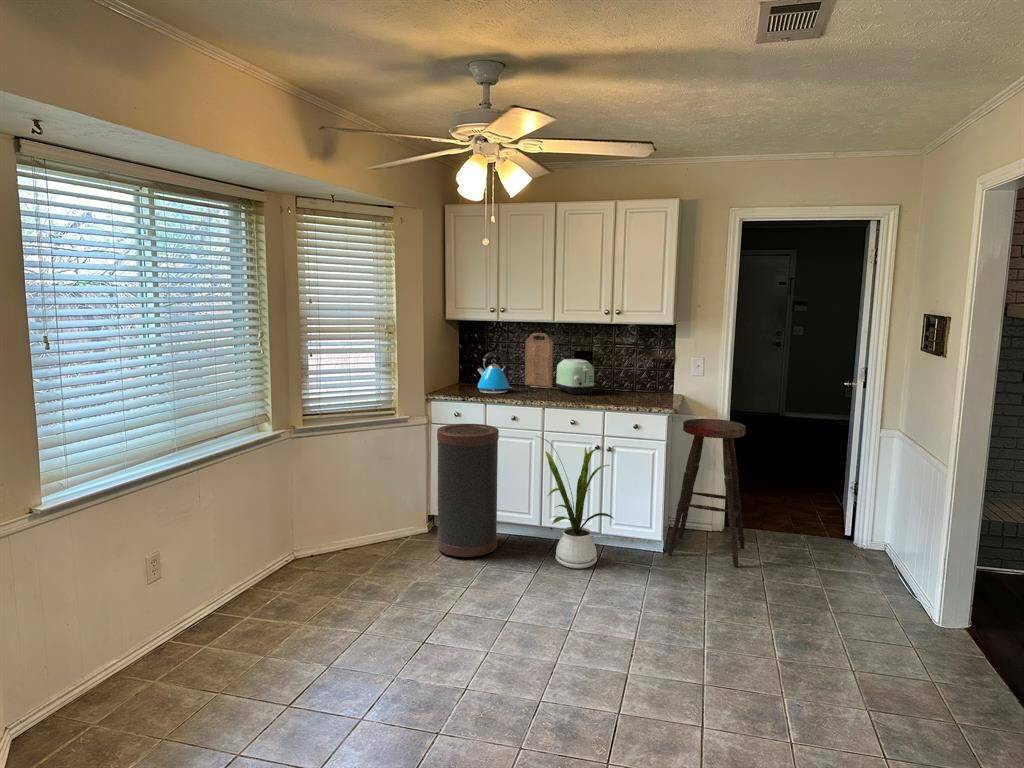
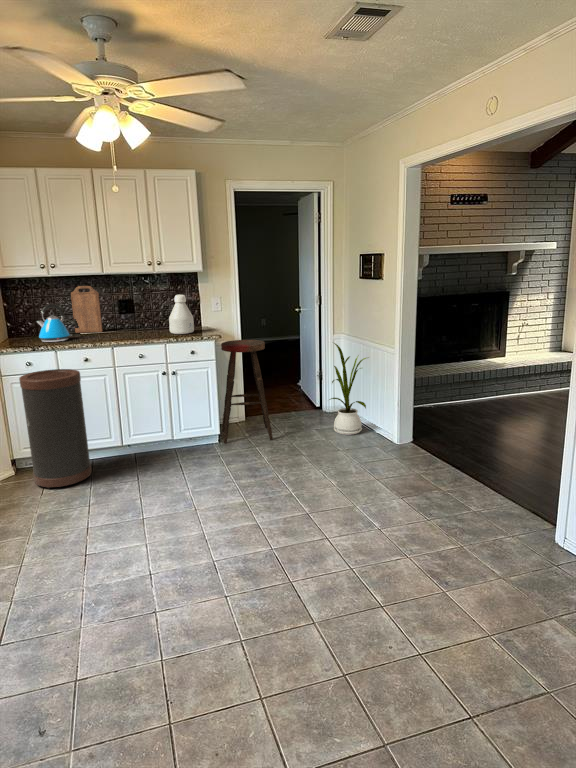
bottle: none [619,352,651,402] -> present [169,295,194,334]
toaster: present [556,359,594,394] -> none [108,306,144,334]
house plant: present [537,436,613,568] -> present [329,343,366,435]

